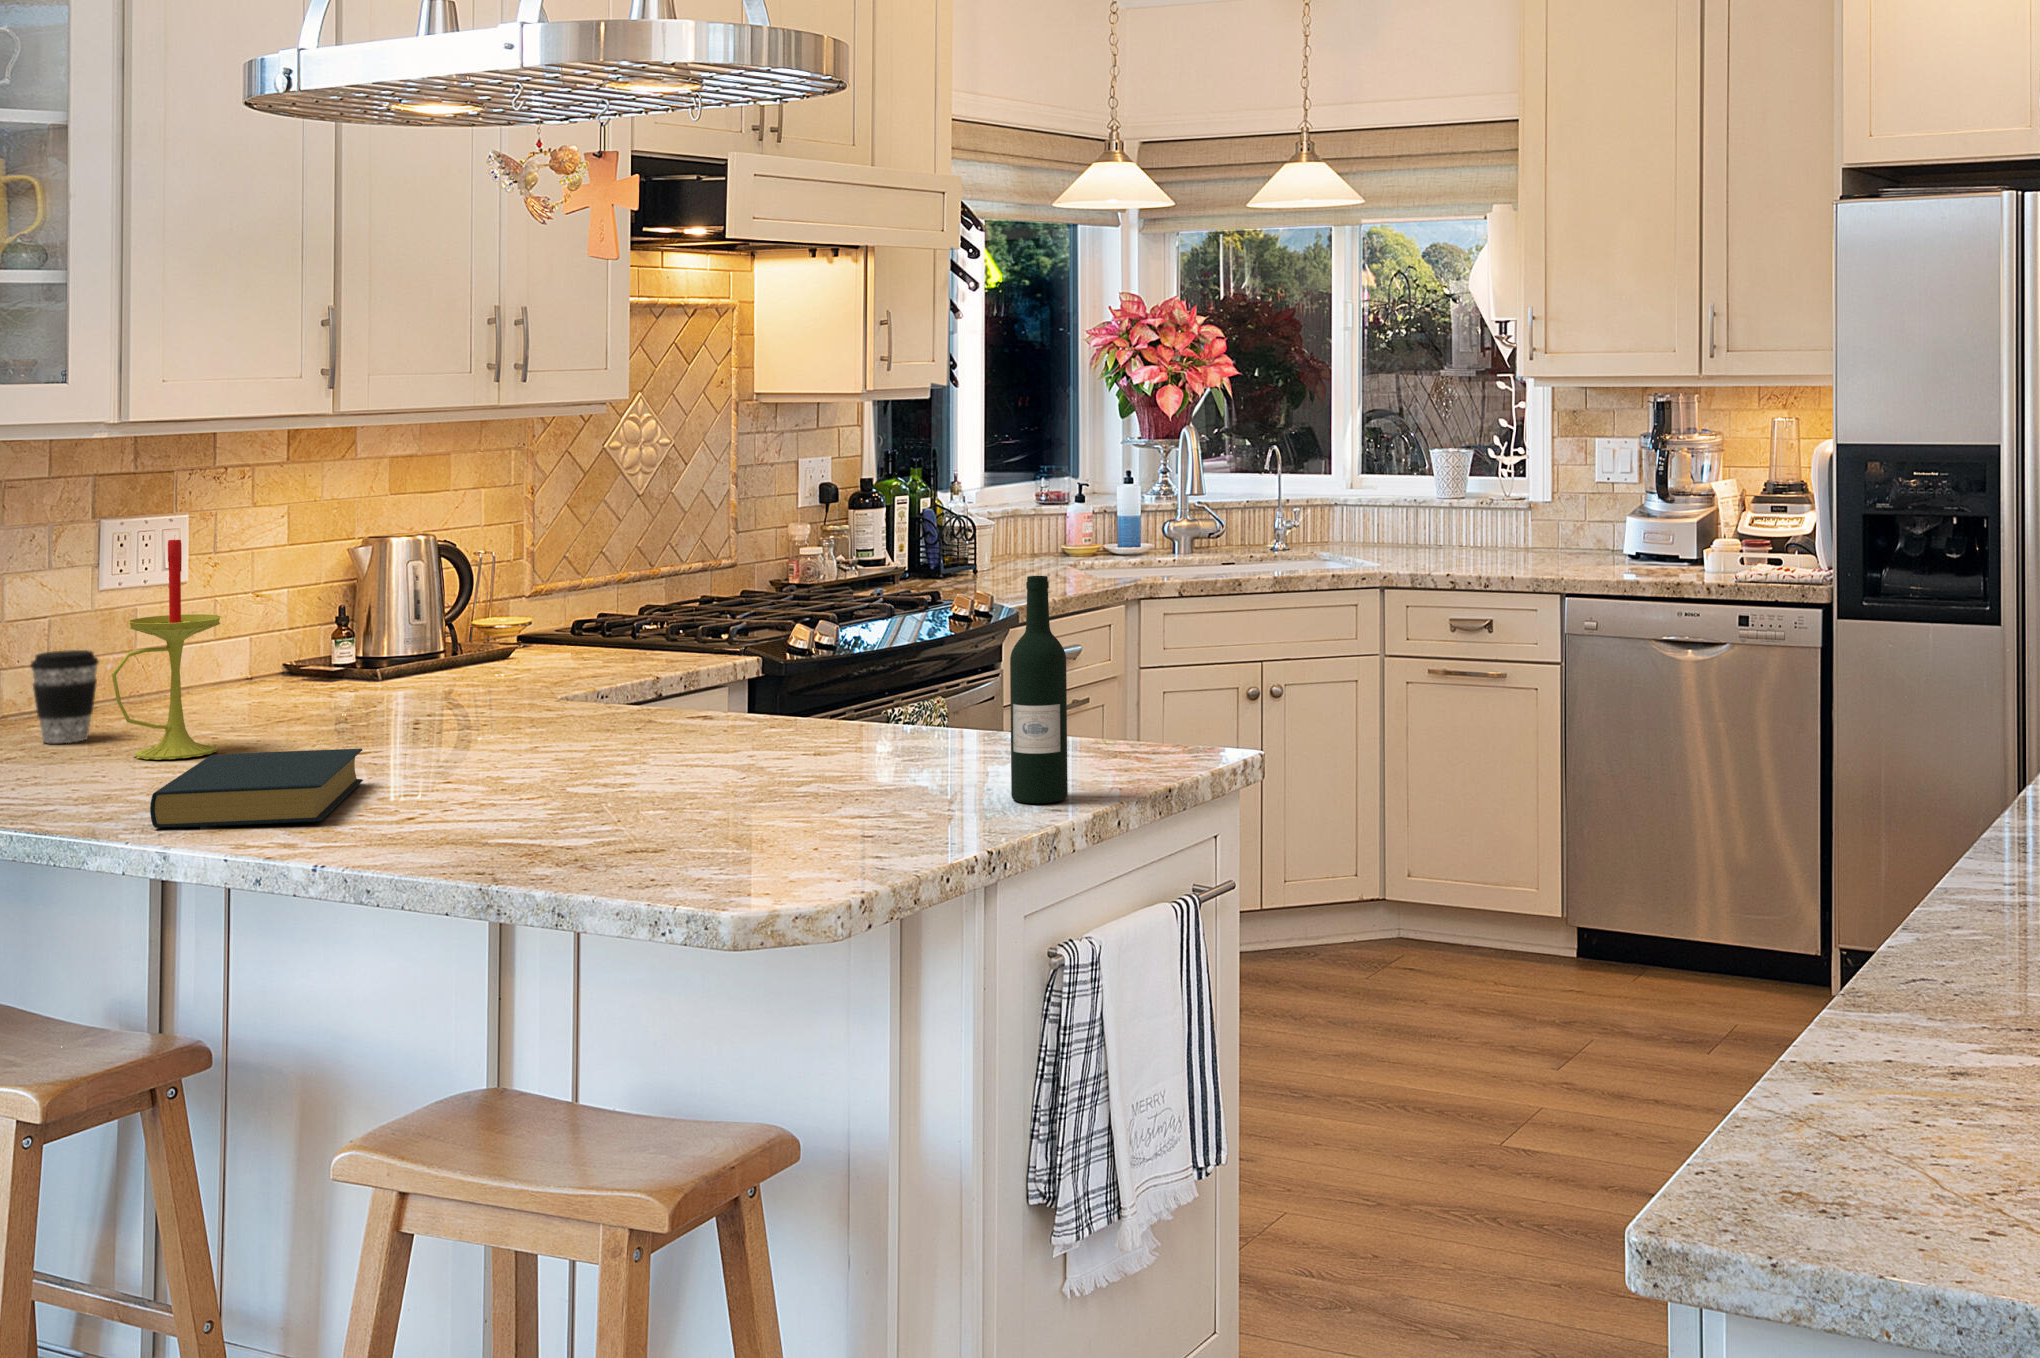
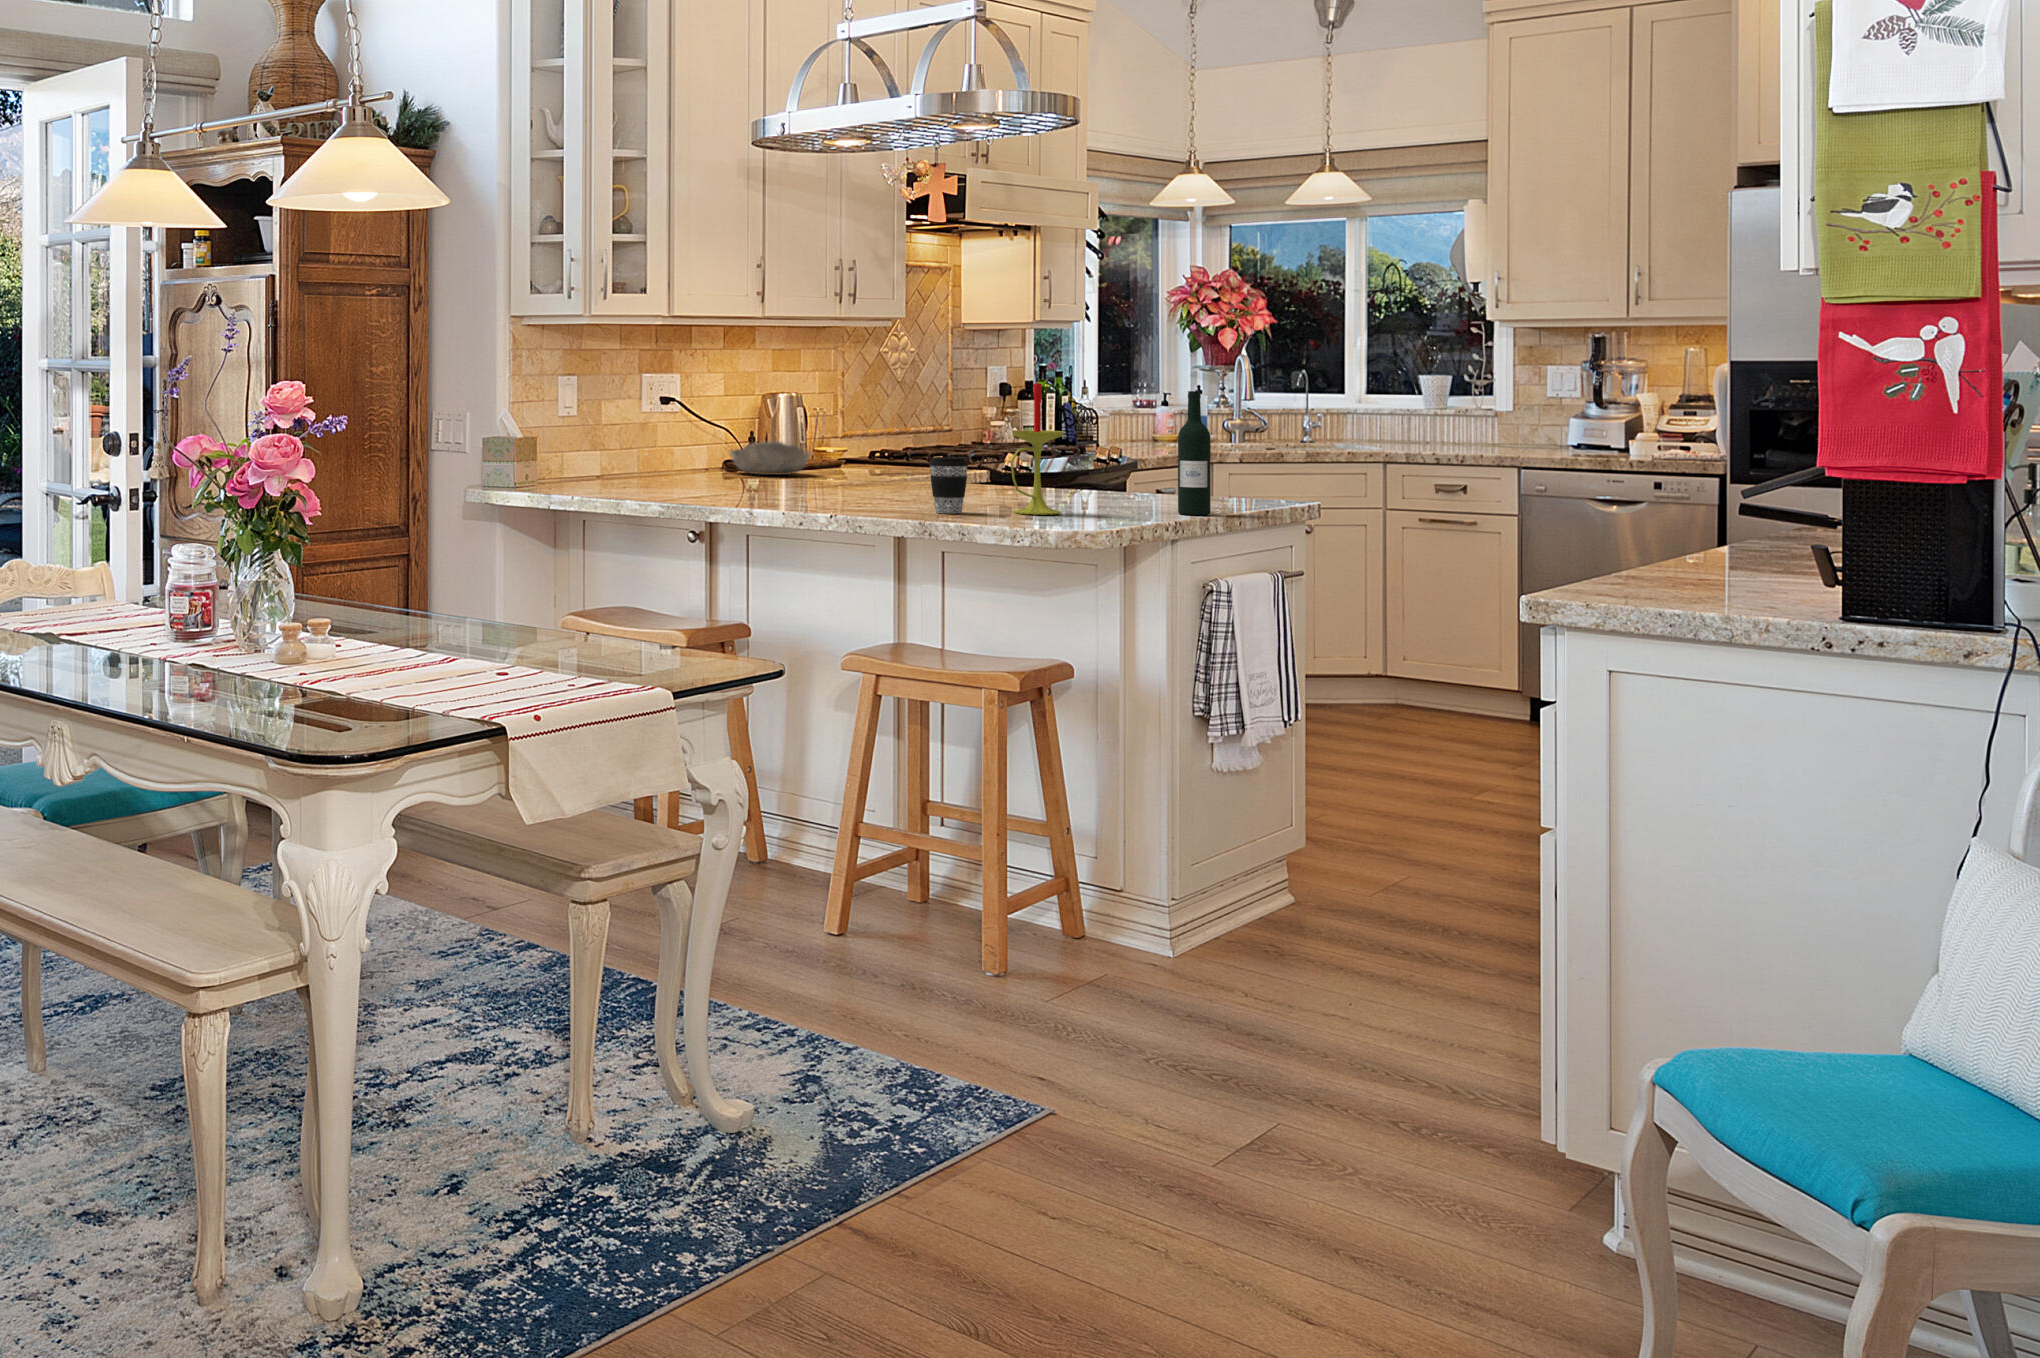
candle: present [112,539,221,759] -> present [1010,383,1063,515]
bowl: none [261,648,418,707] -> present [730,441,810,475]
coffee cup: present [31,650,99,743] -> present [929,457,968,513]
hardback book: present [150,749,363,828] -> none [739,476,822,501]

